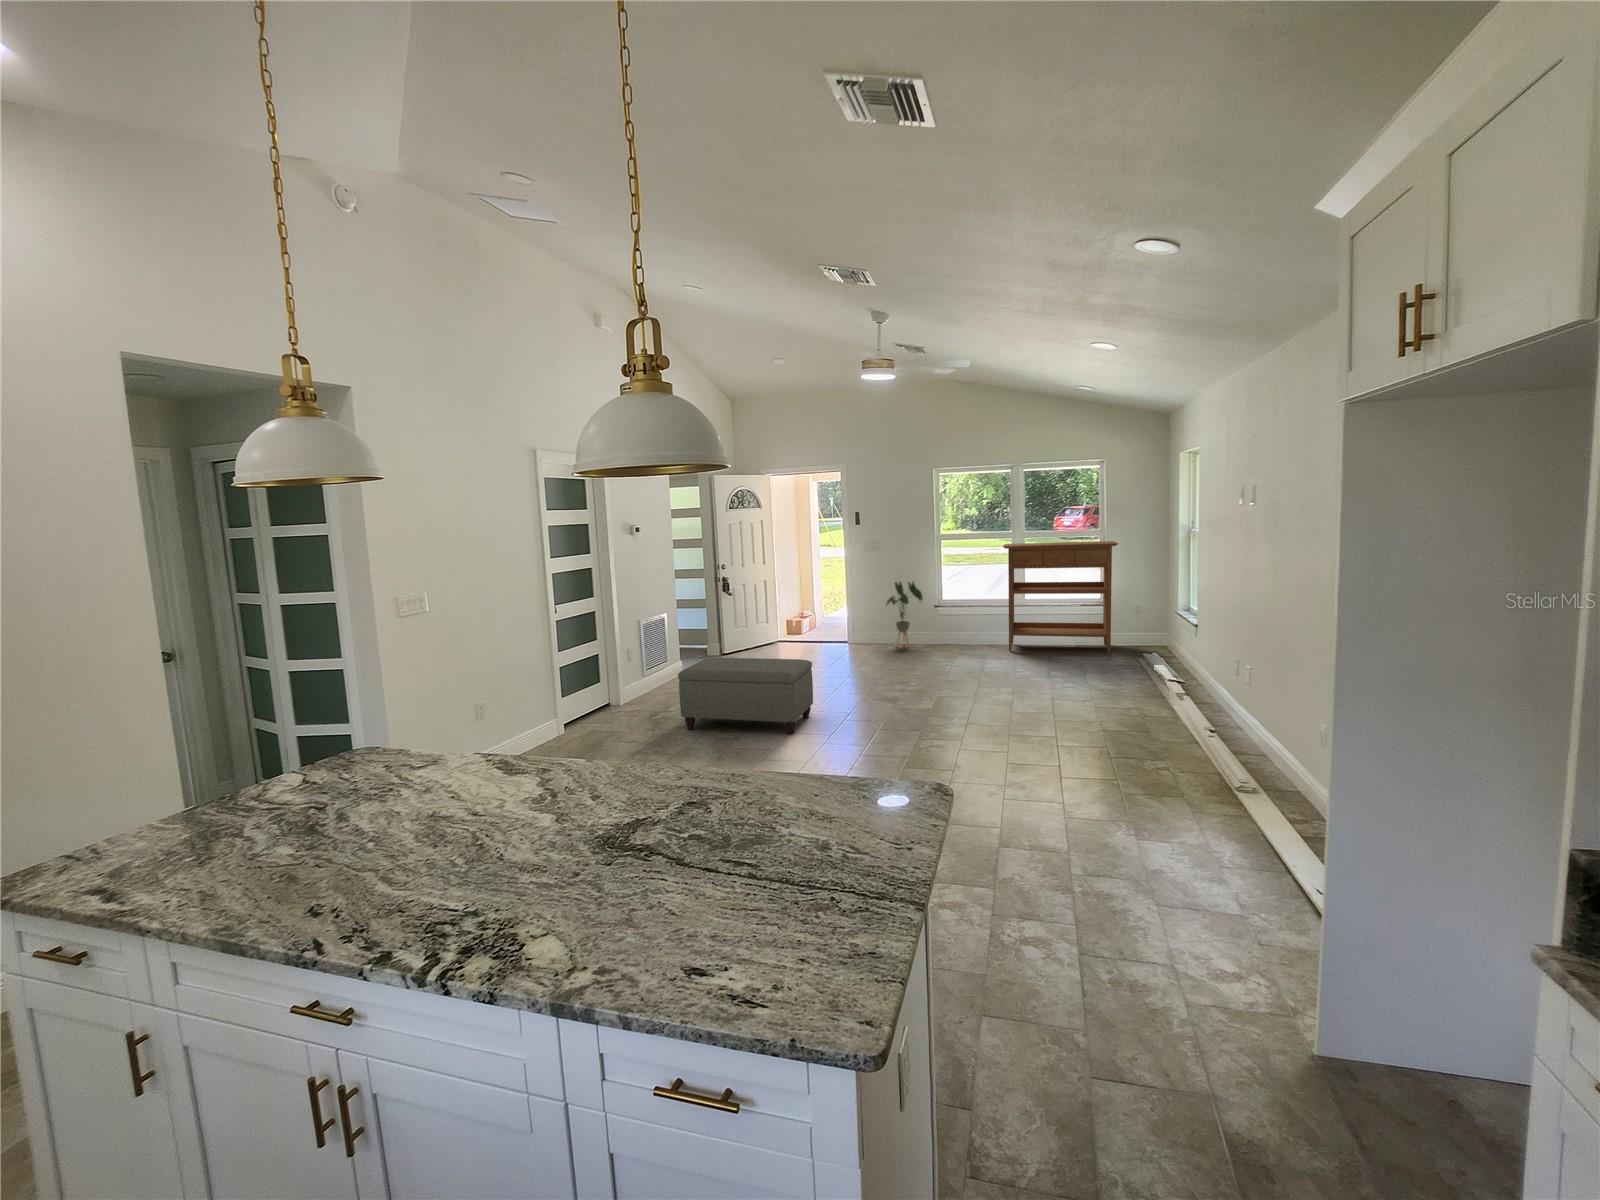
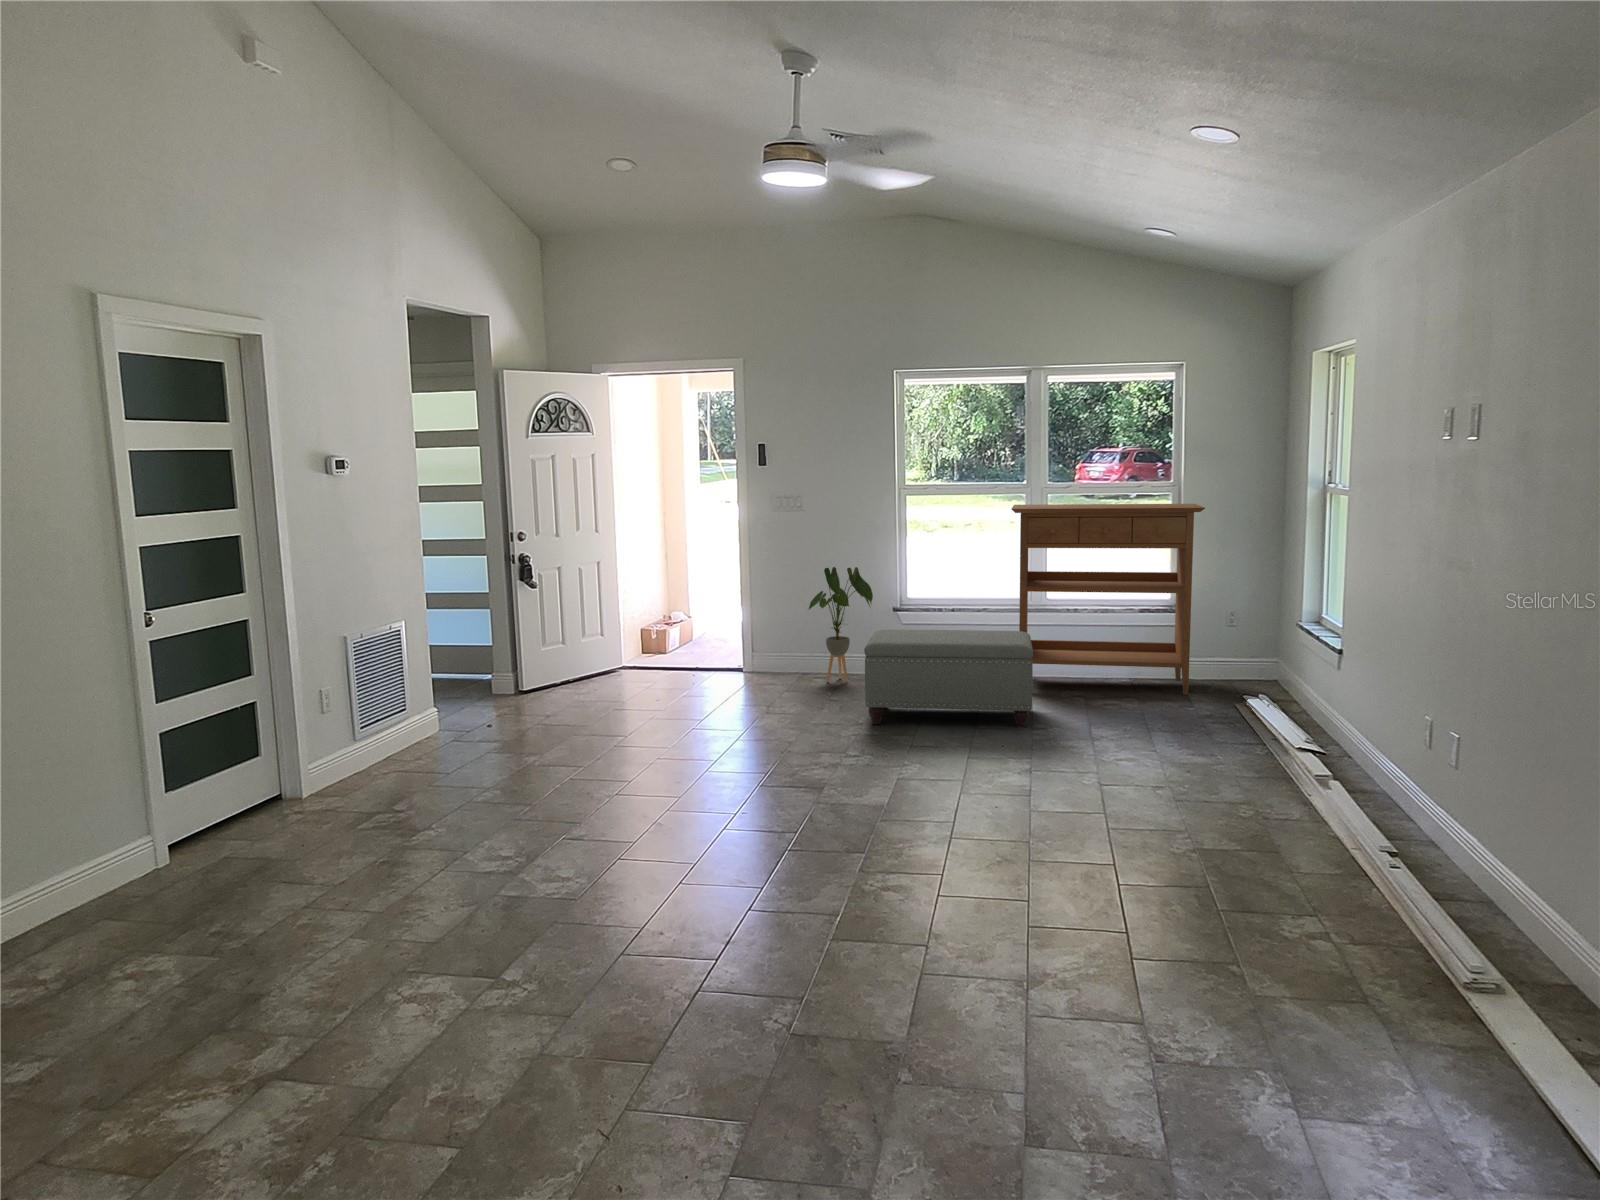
ottoman: present [678,658,813,735] -> present [864,629,1033,728]

